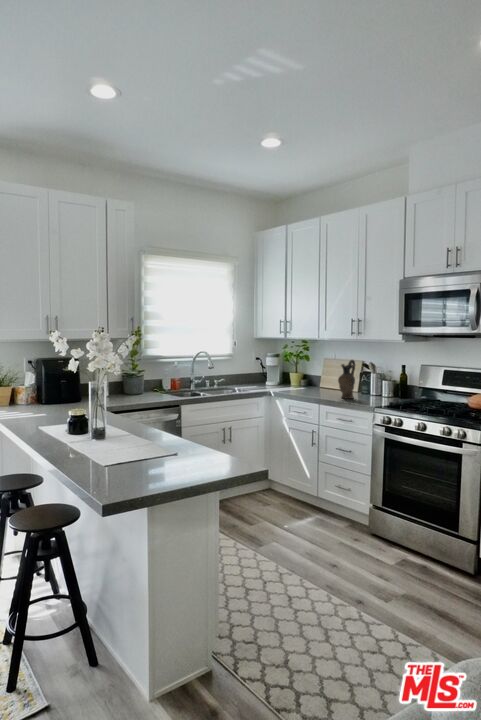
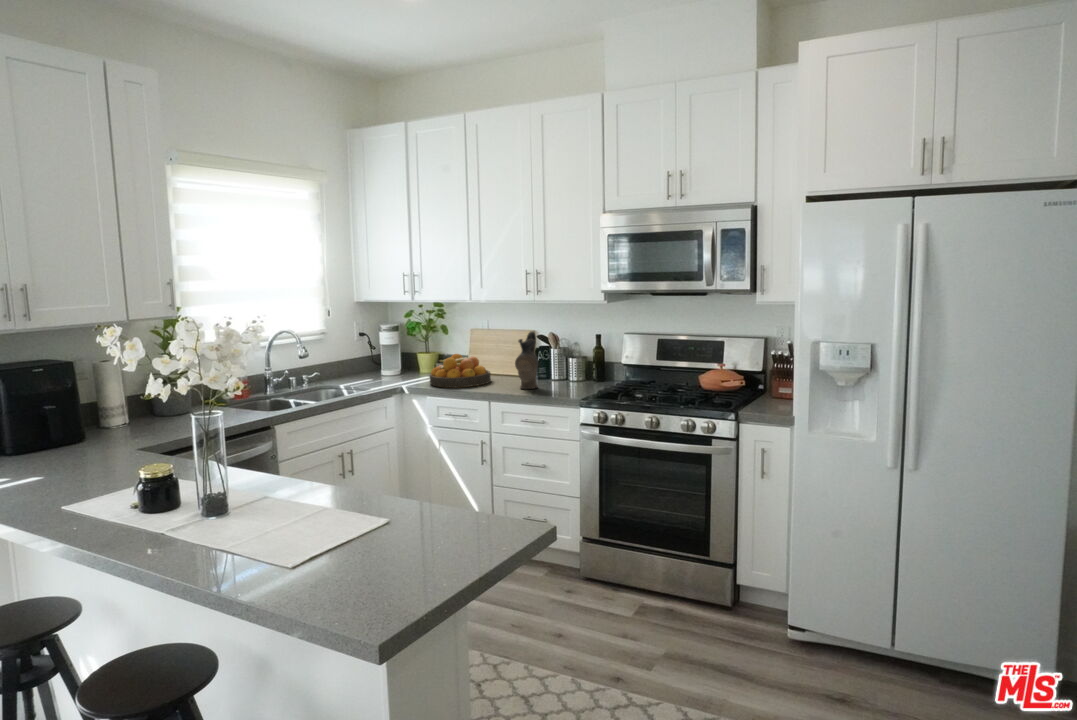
fruit bowl: none [287,373,328,394] -> present [430,354,491,388]

